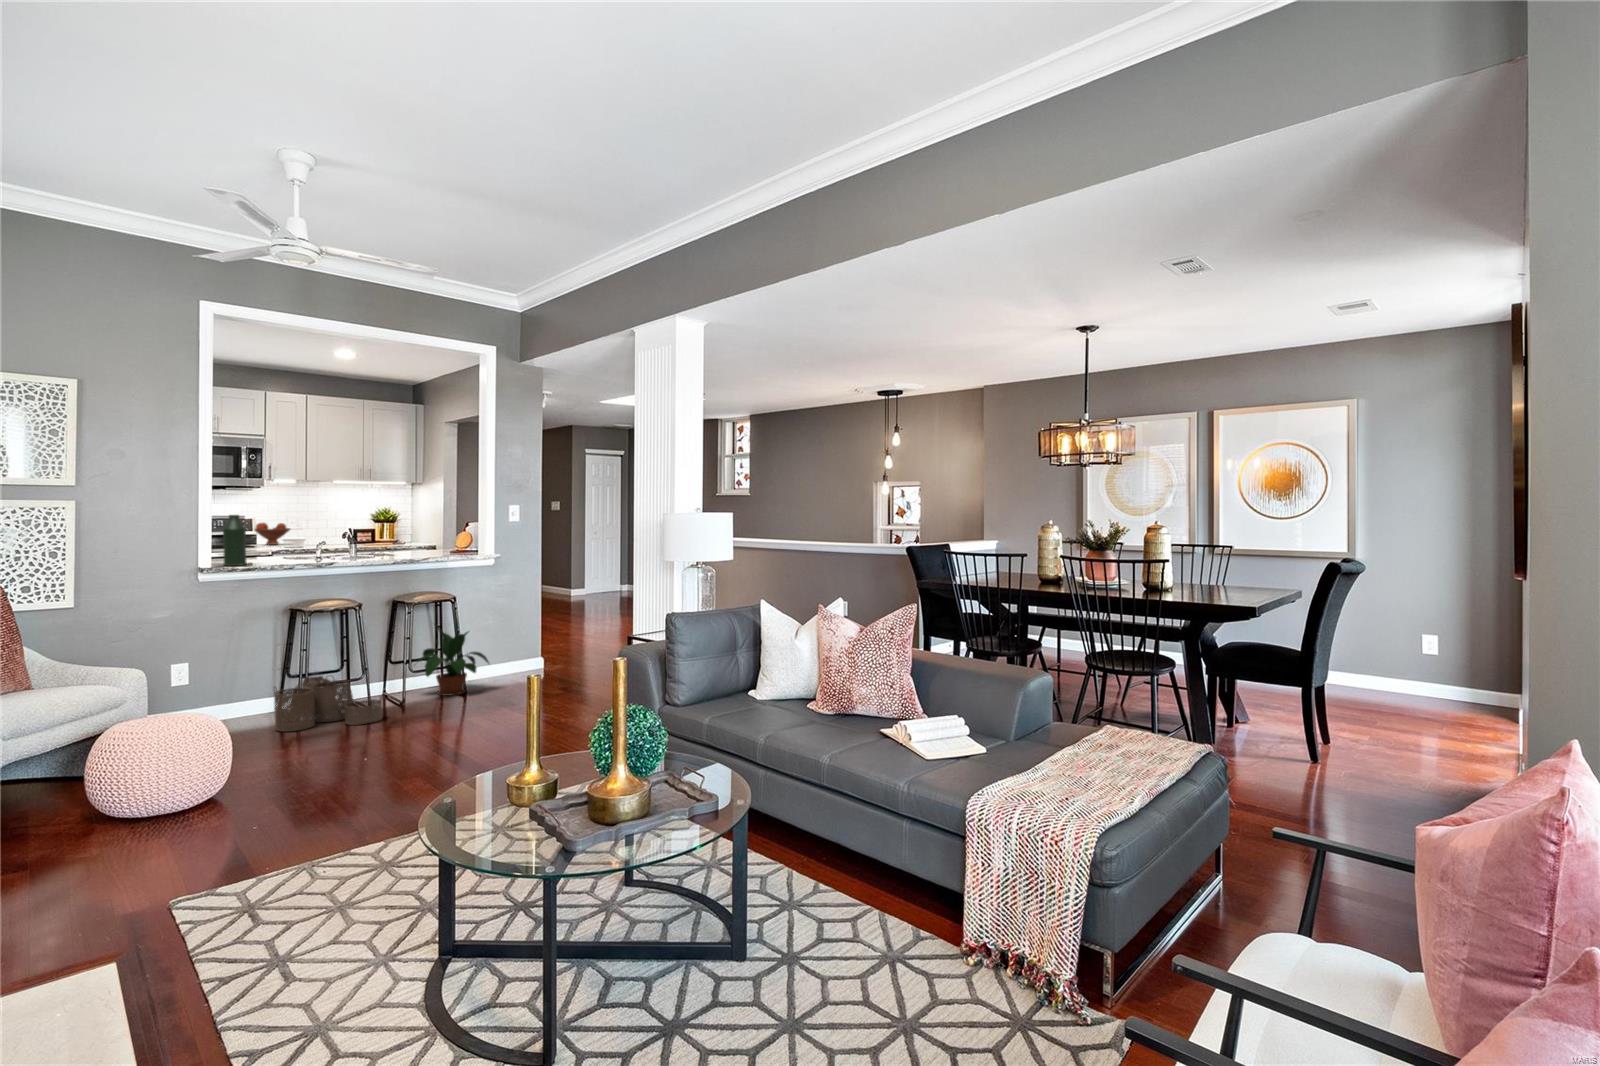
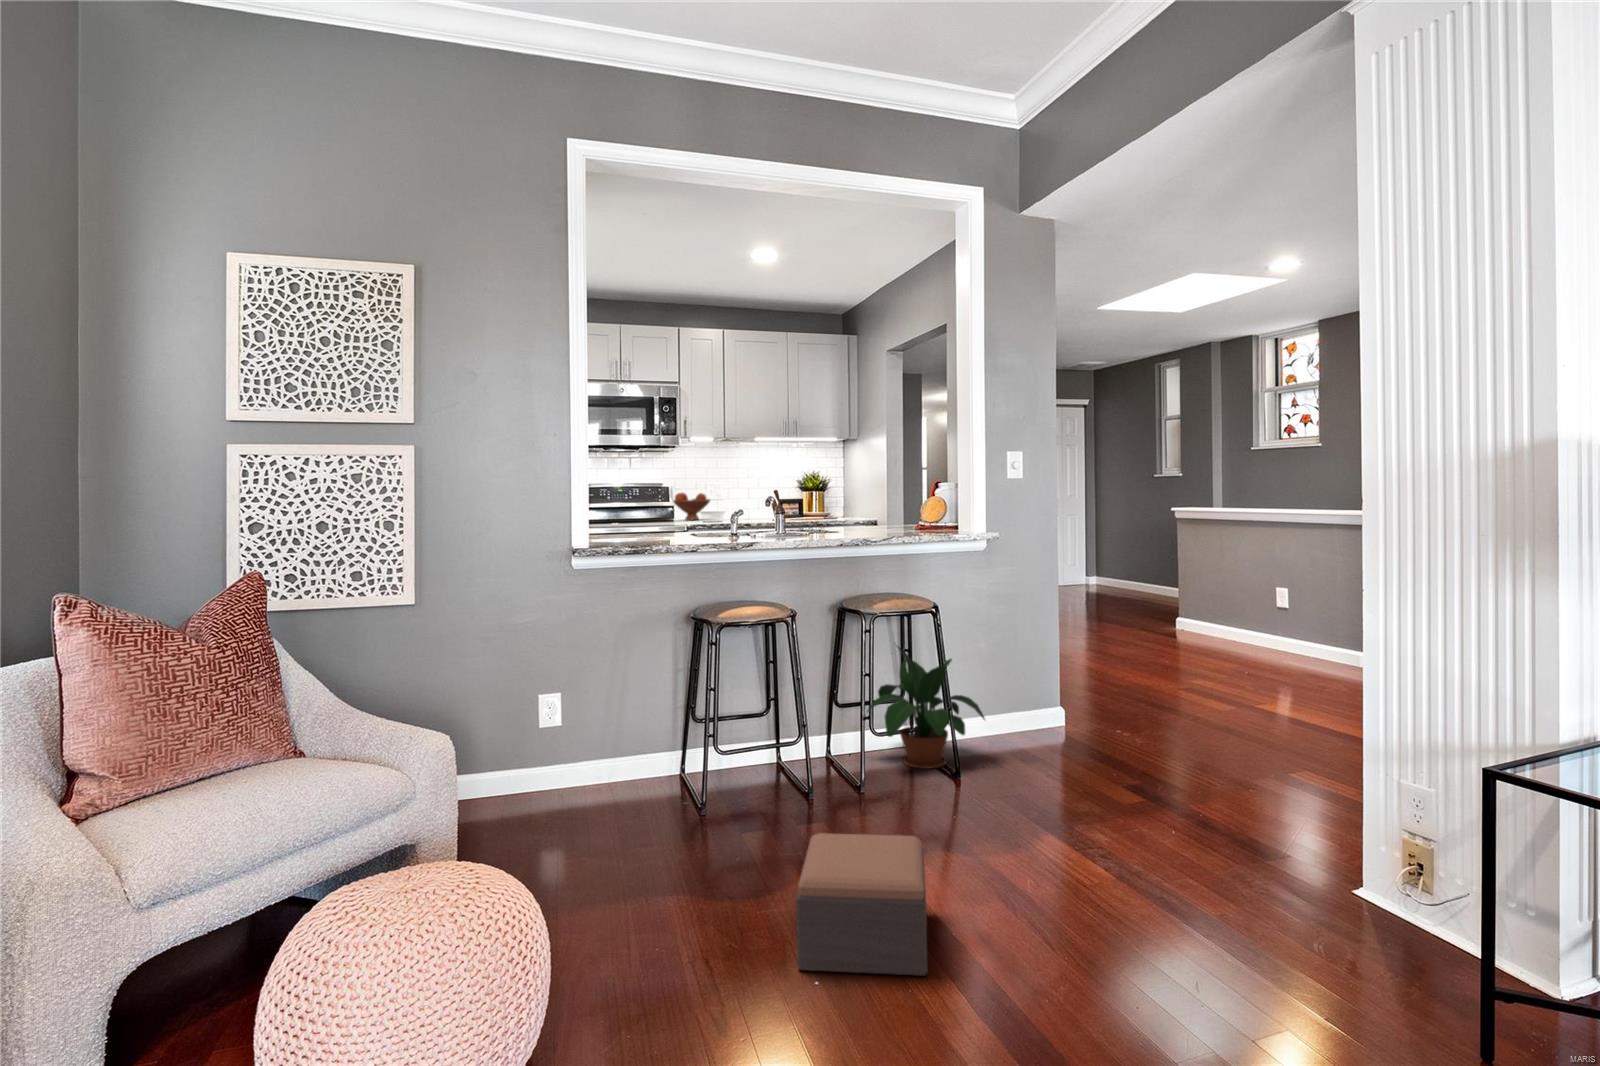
bottle: present [223,515,247,566] -> none [611,470,641,545]
woven basket: present [274,676,382,731] -> none [665,717,825,825]
footstool: none [361,705,433,766] -> present [796,833,928,976]

